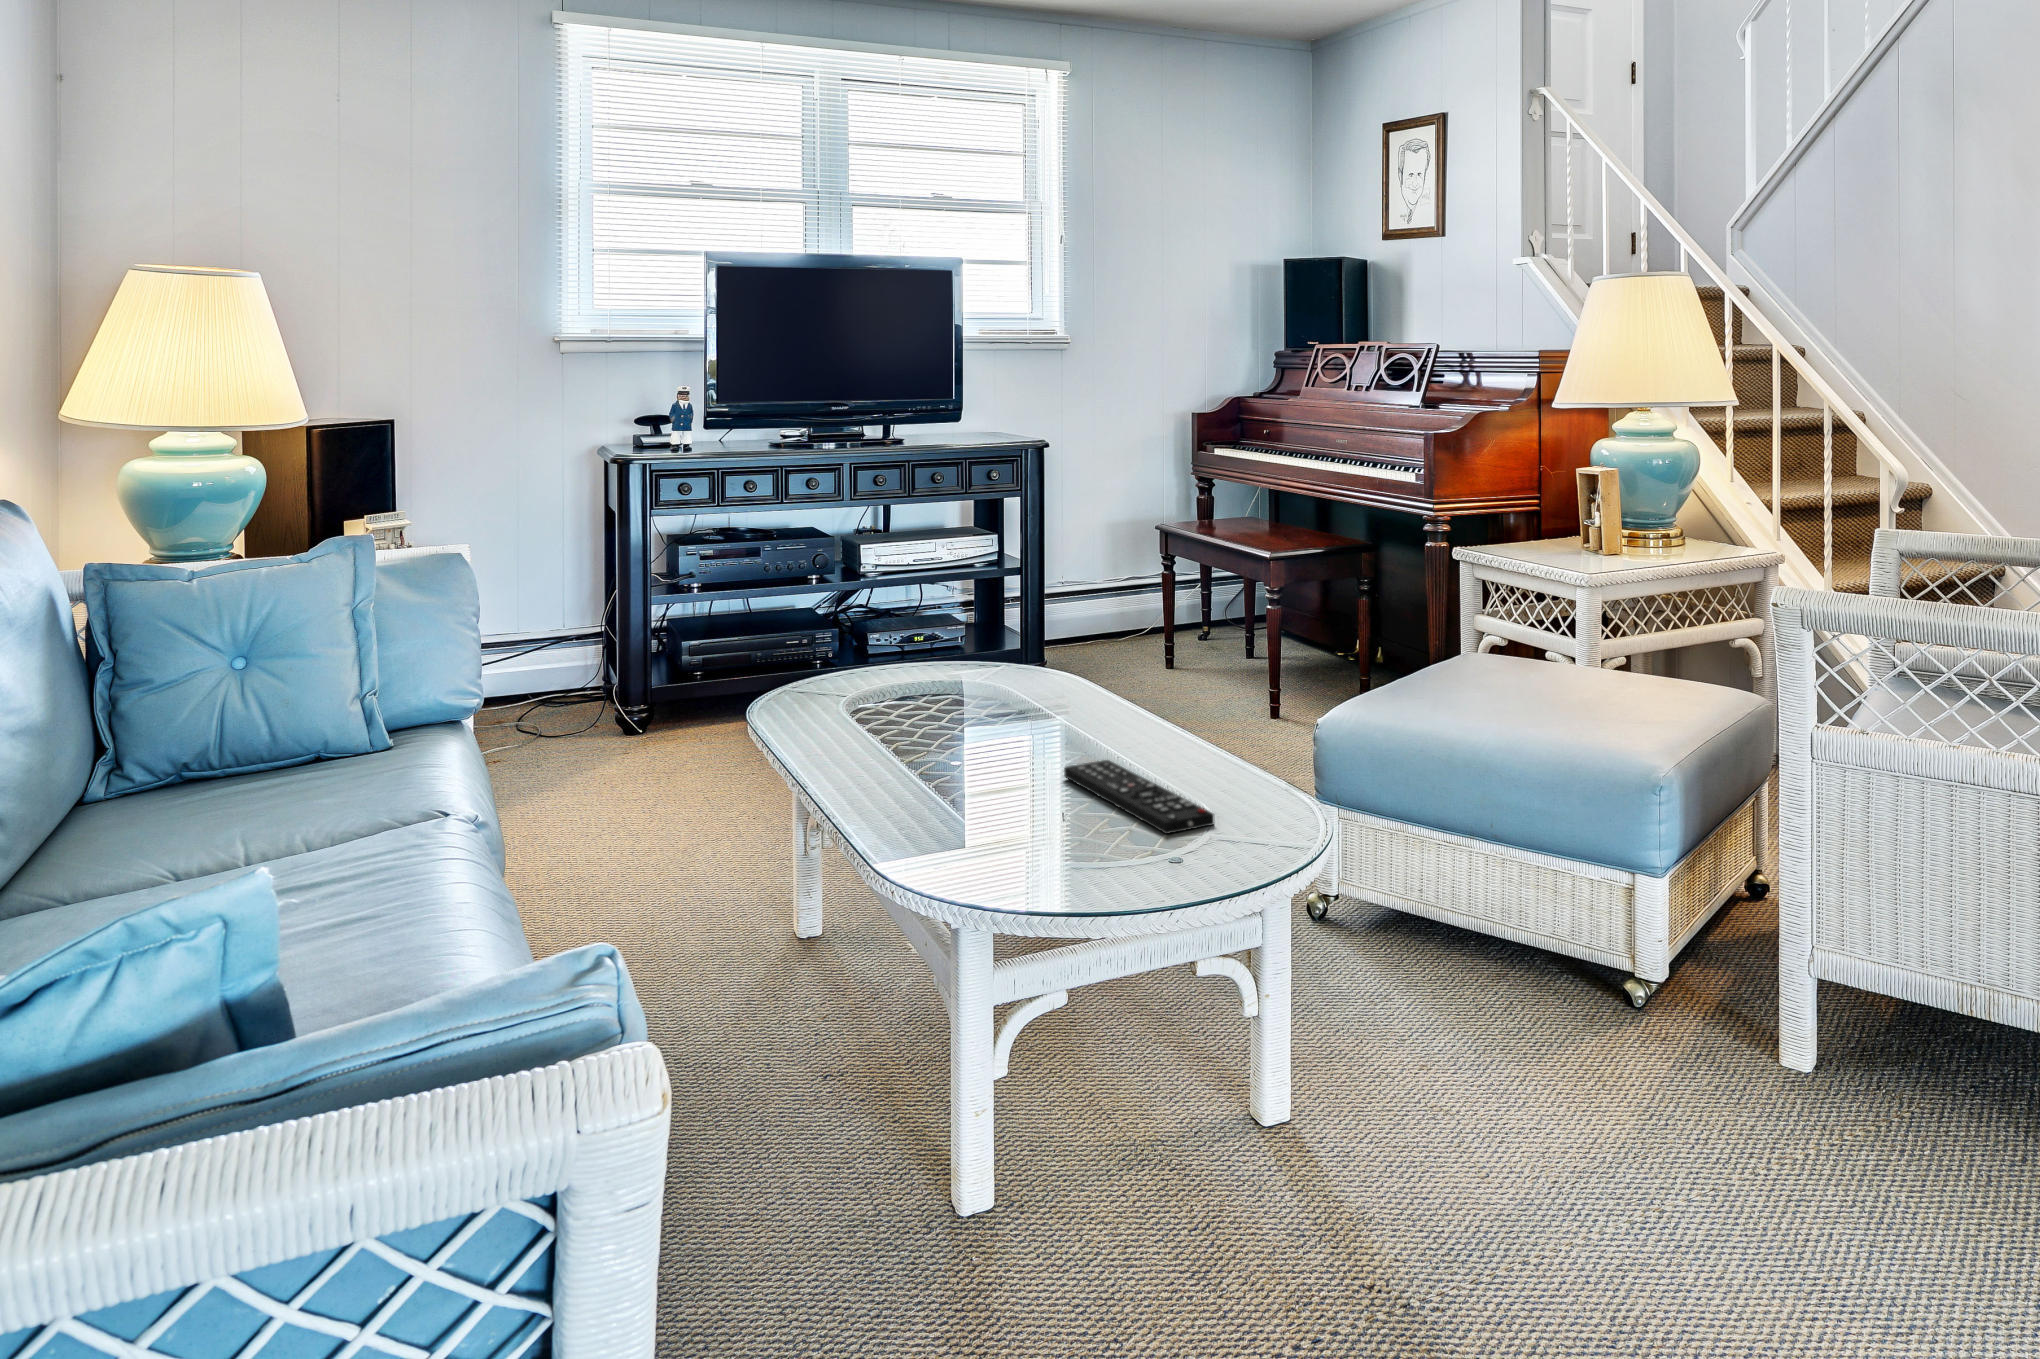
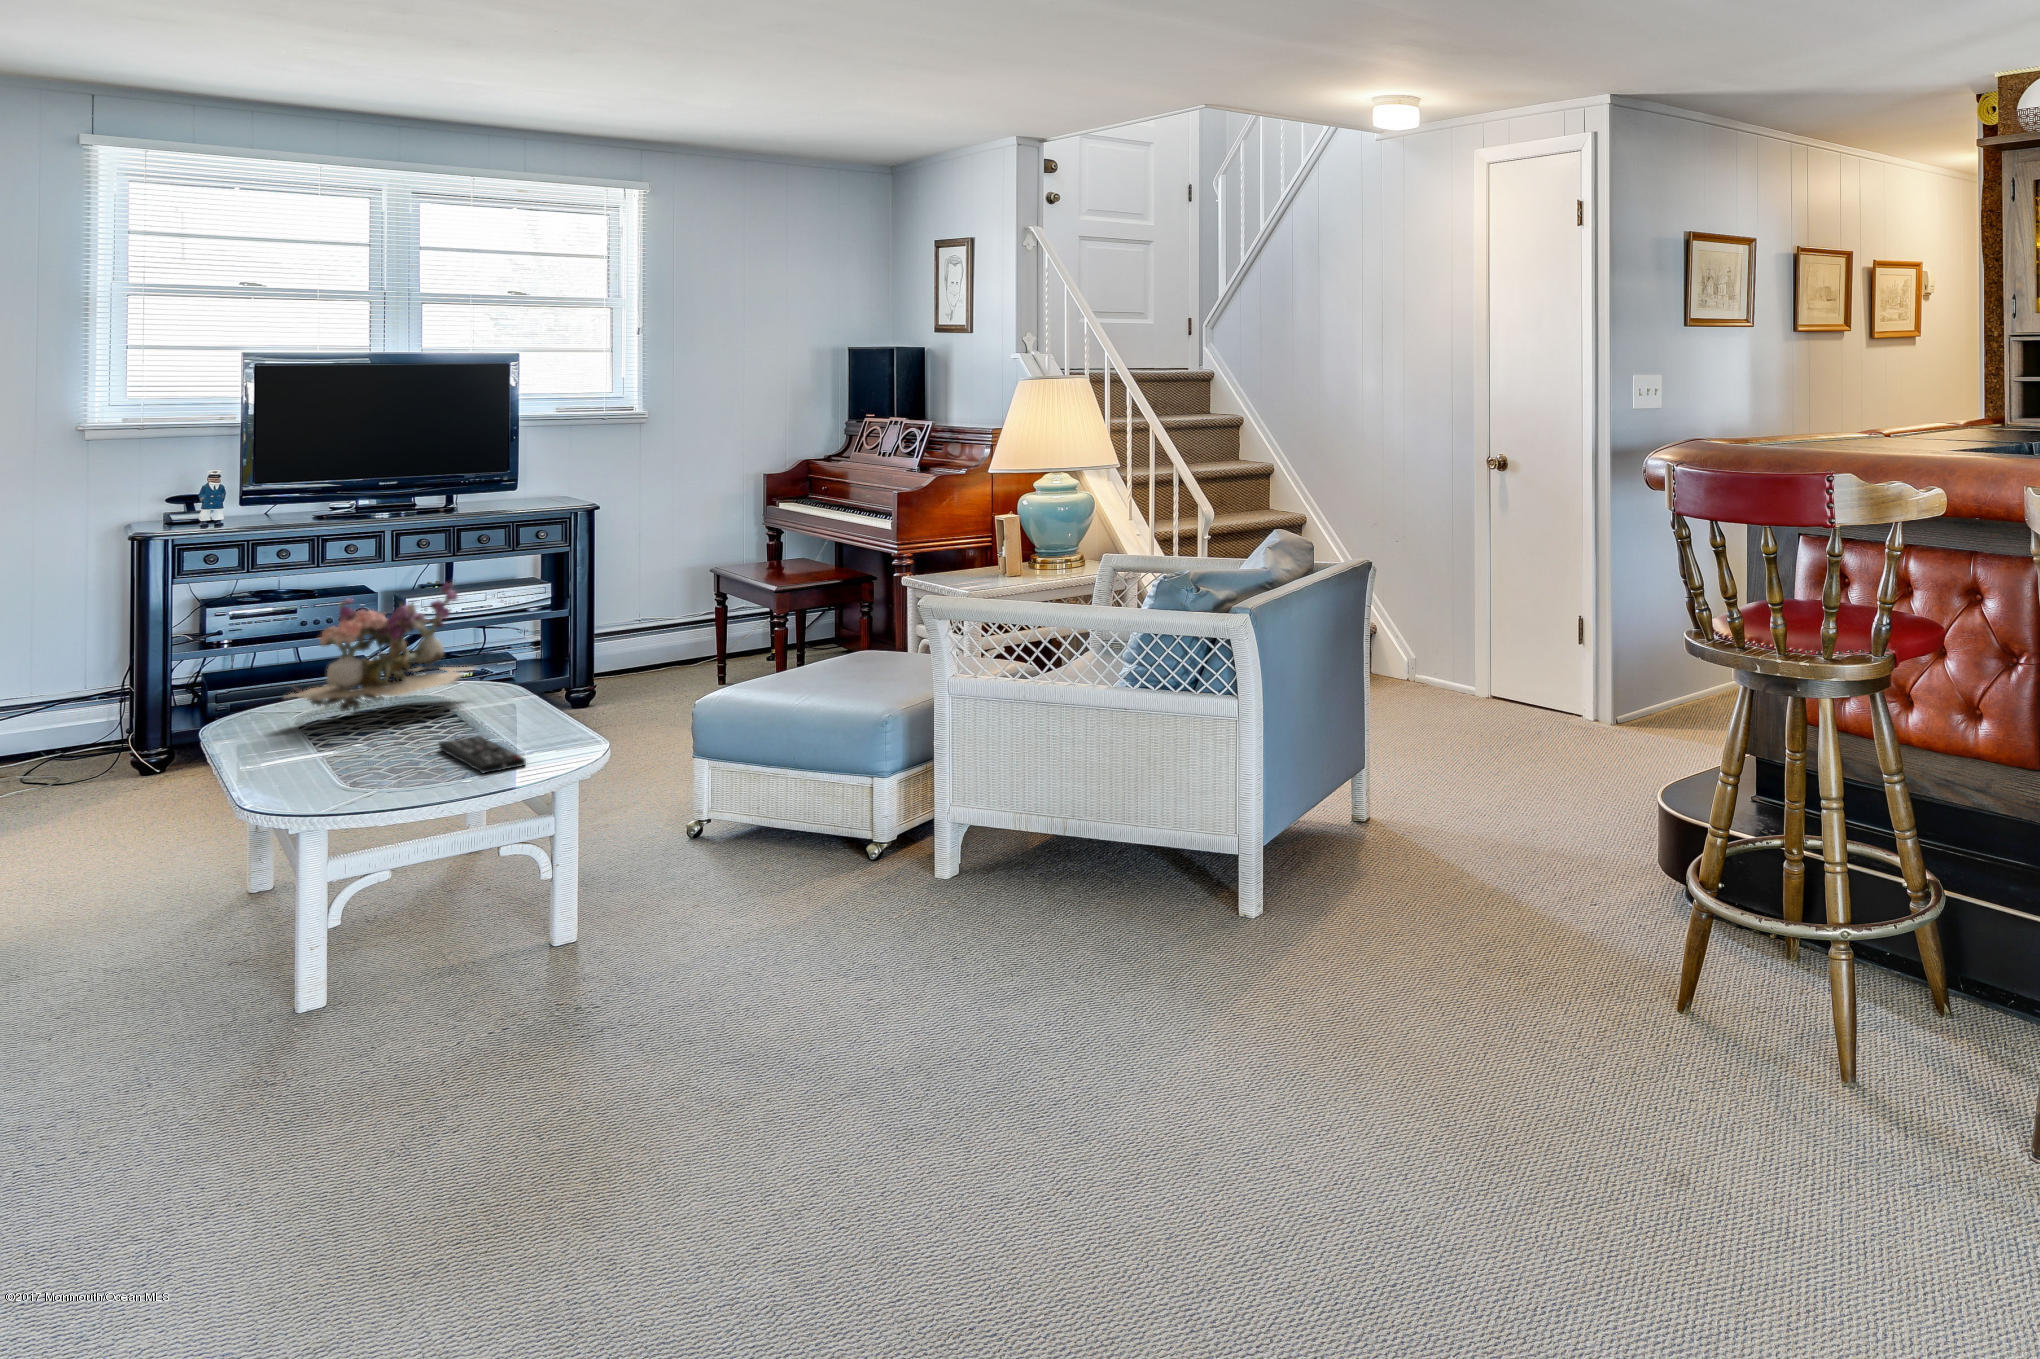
flower arrangement: none [836,527,1036,704] -> present [286,583,478,712]

